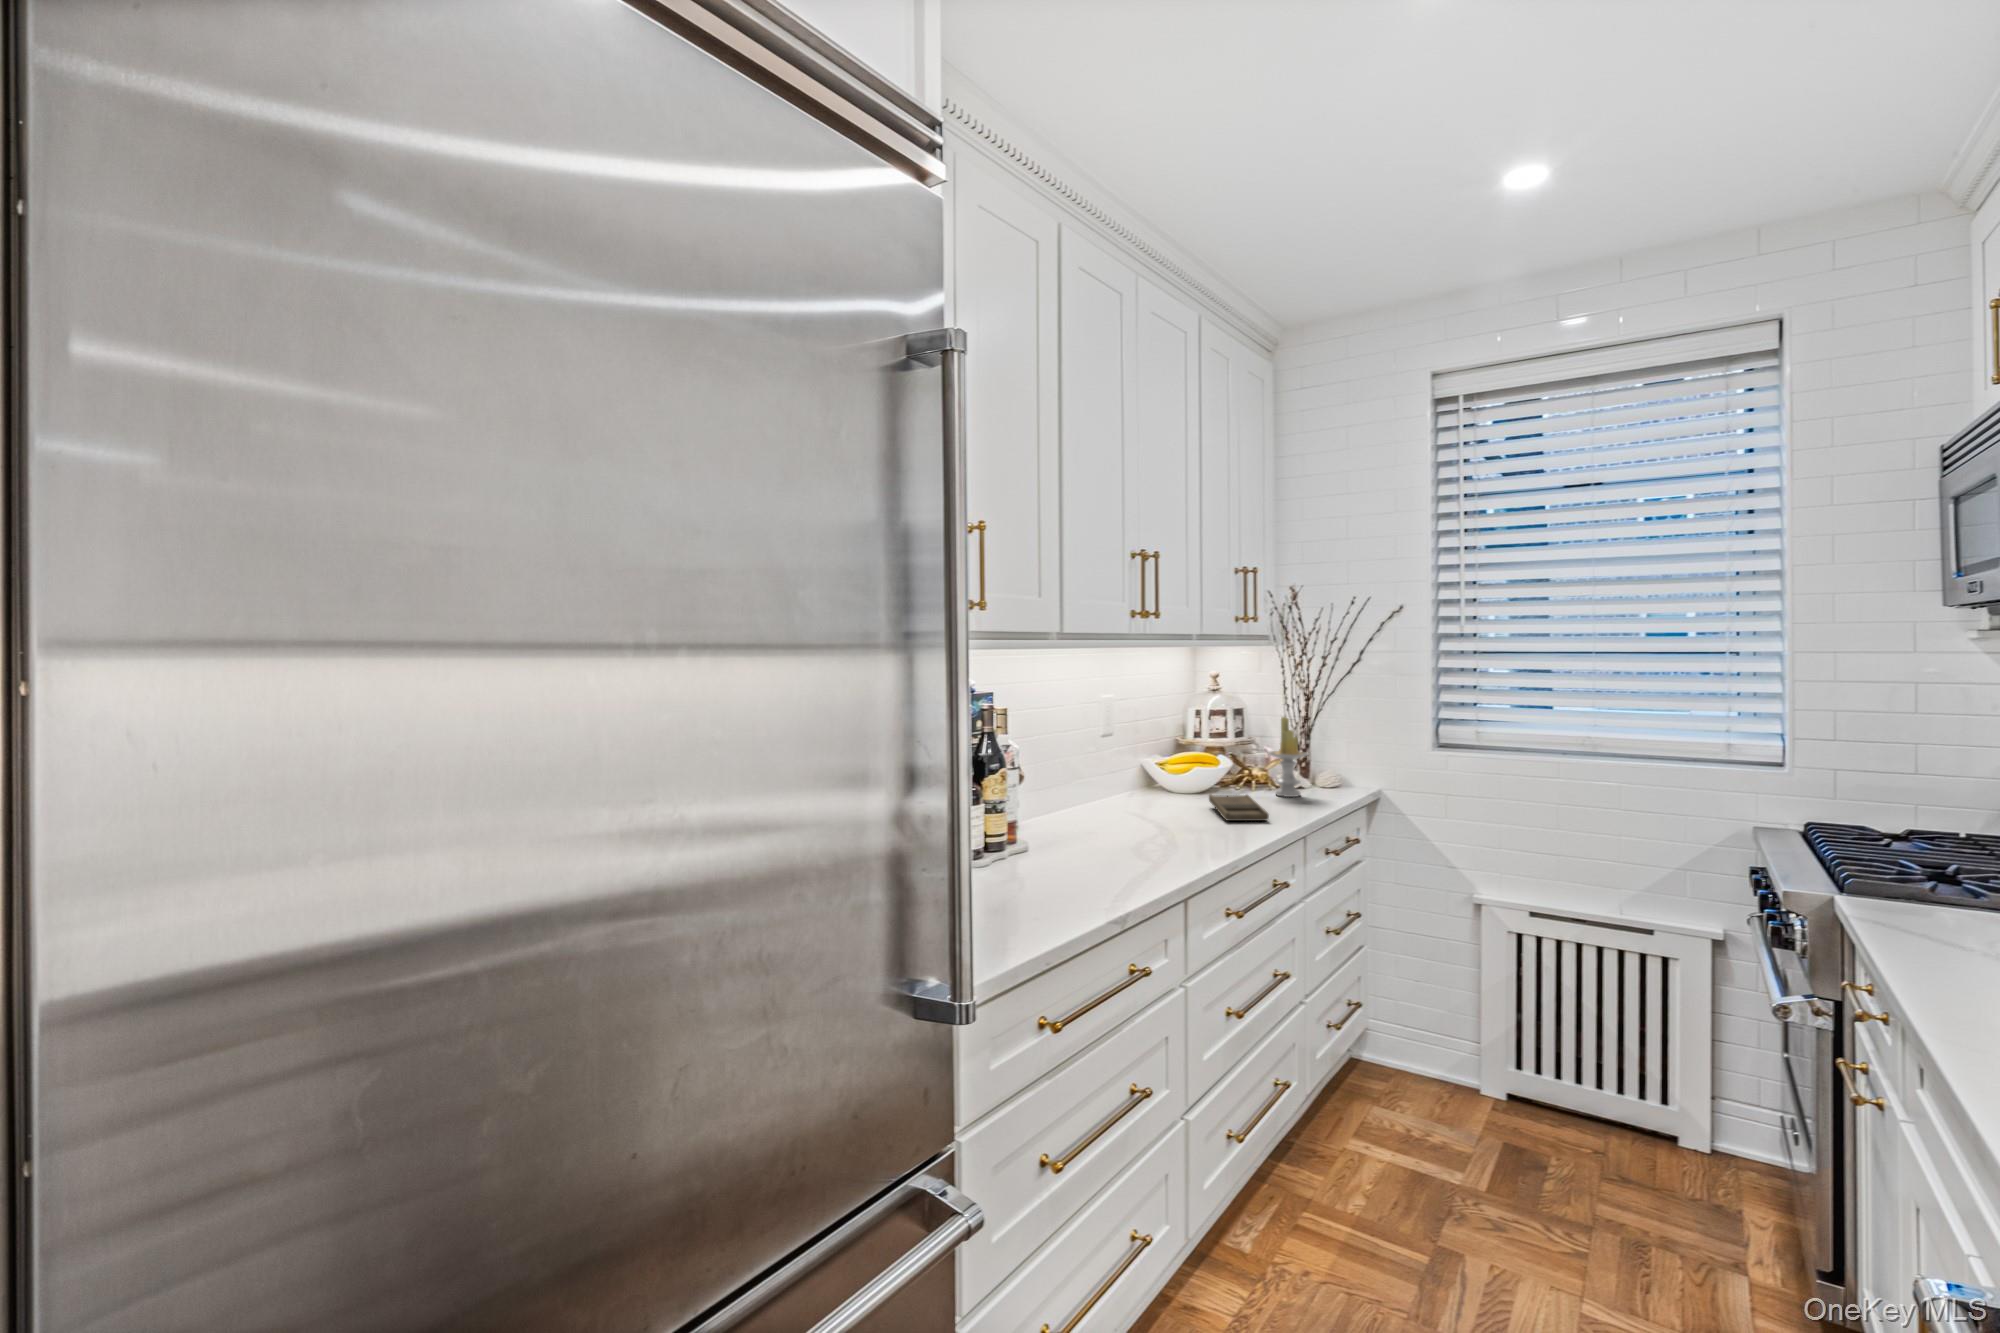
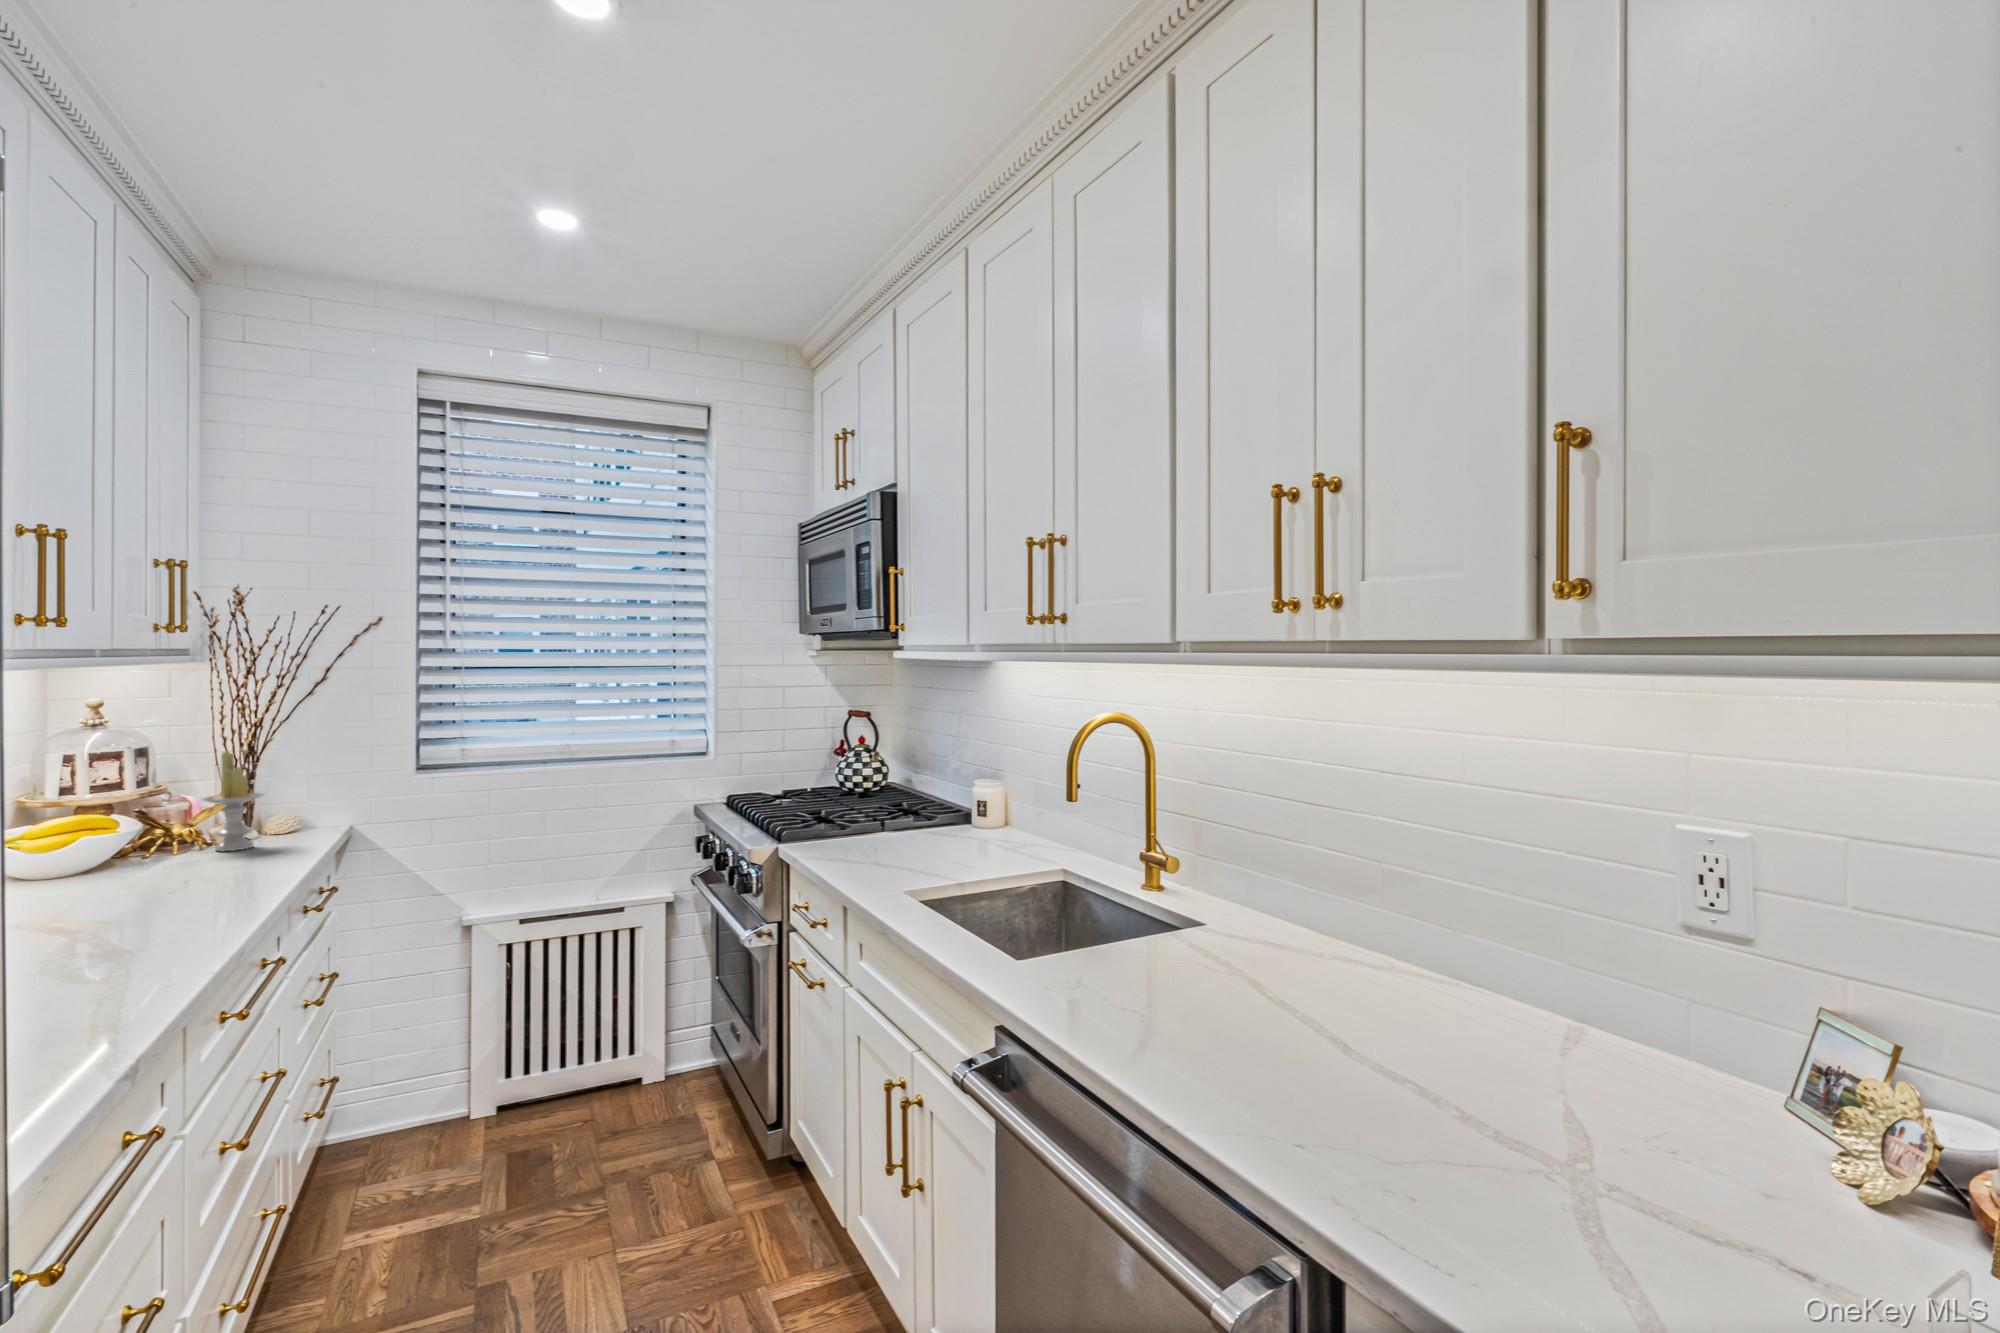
tray: present [1209,795,1269,821] -> none [120,855,235,893]

